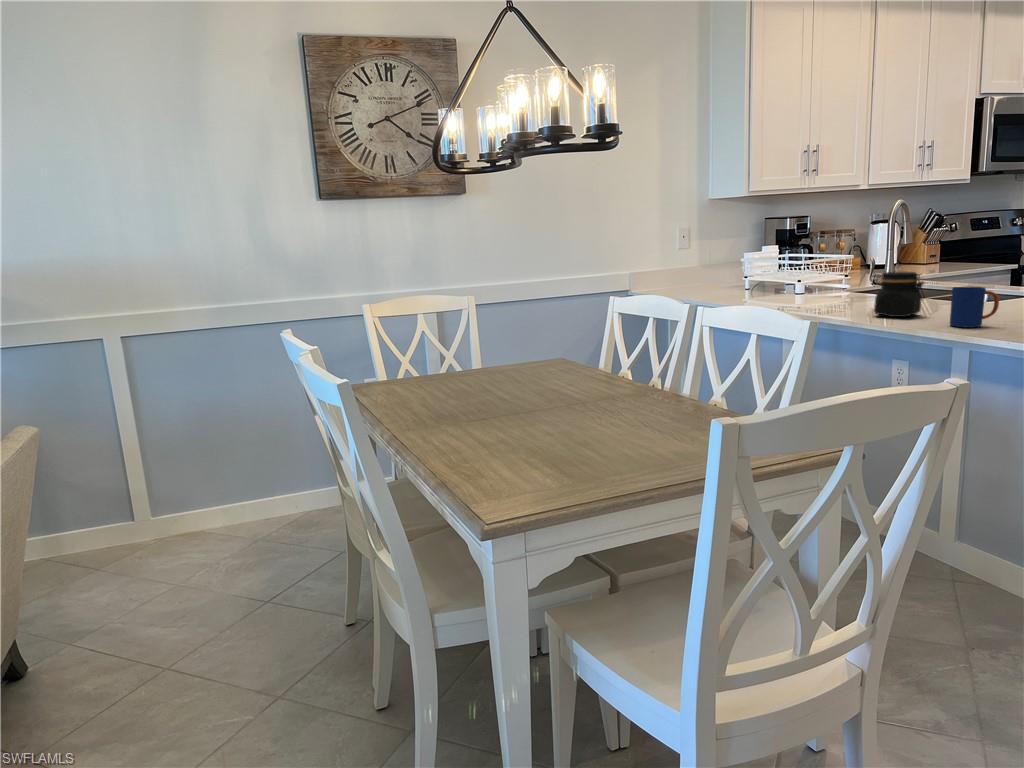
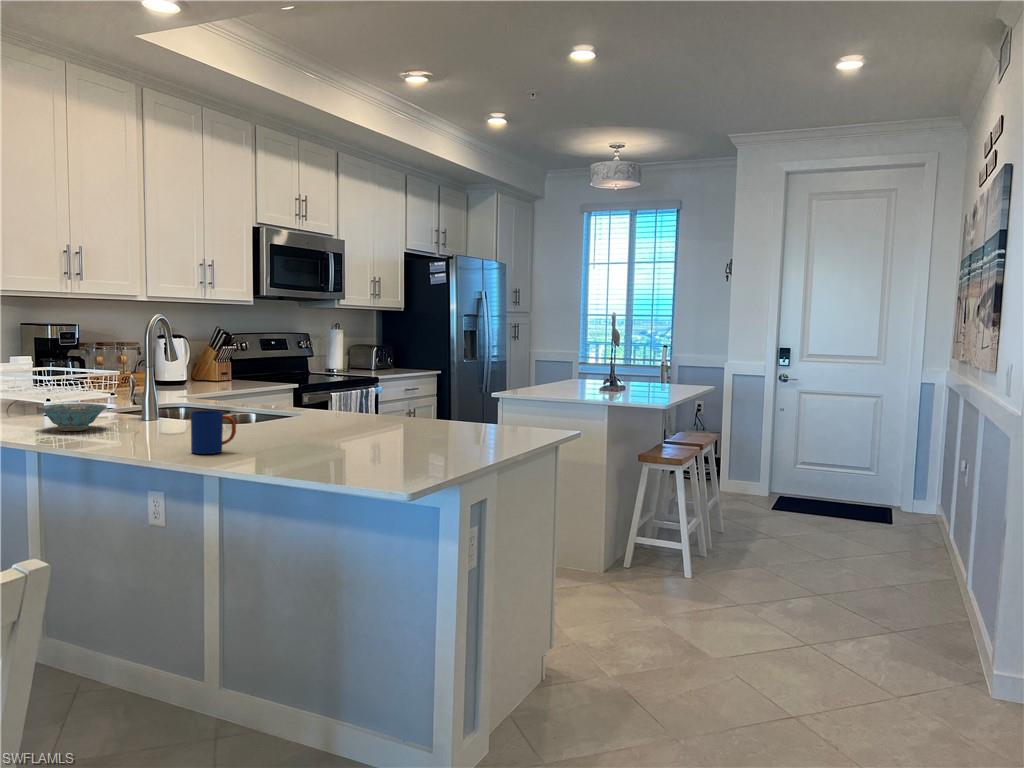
jar: present [873,272,924,317] -> none [114,393,172,444]
ceramic bowl: none [802,283,856,306] -> present [39,403,107,431]

